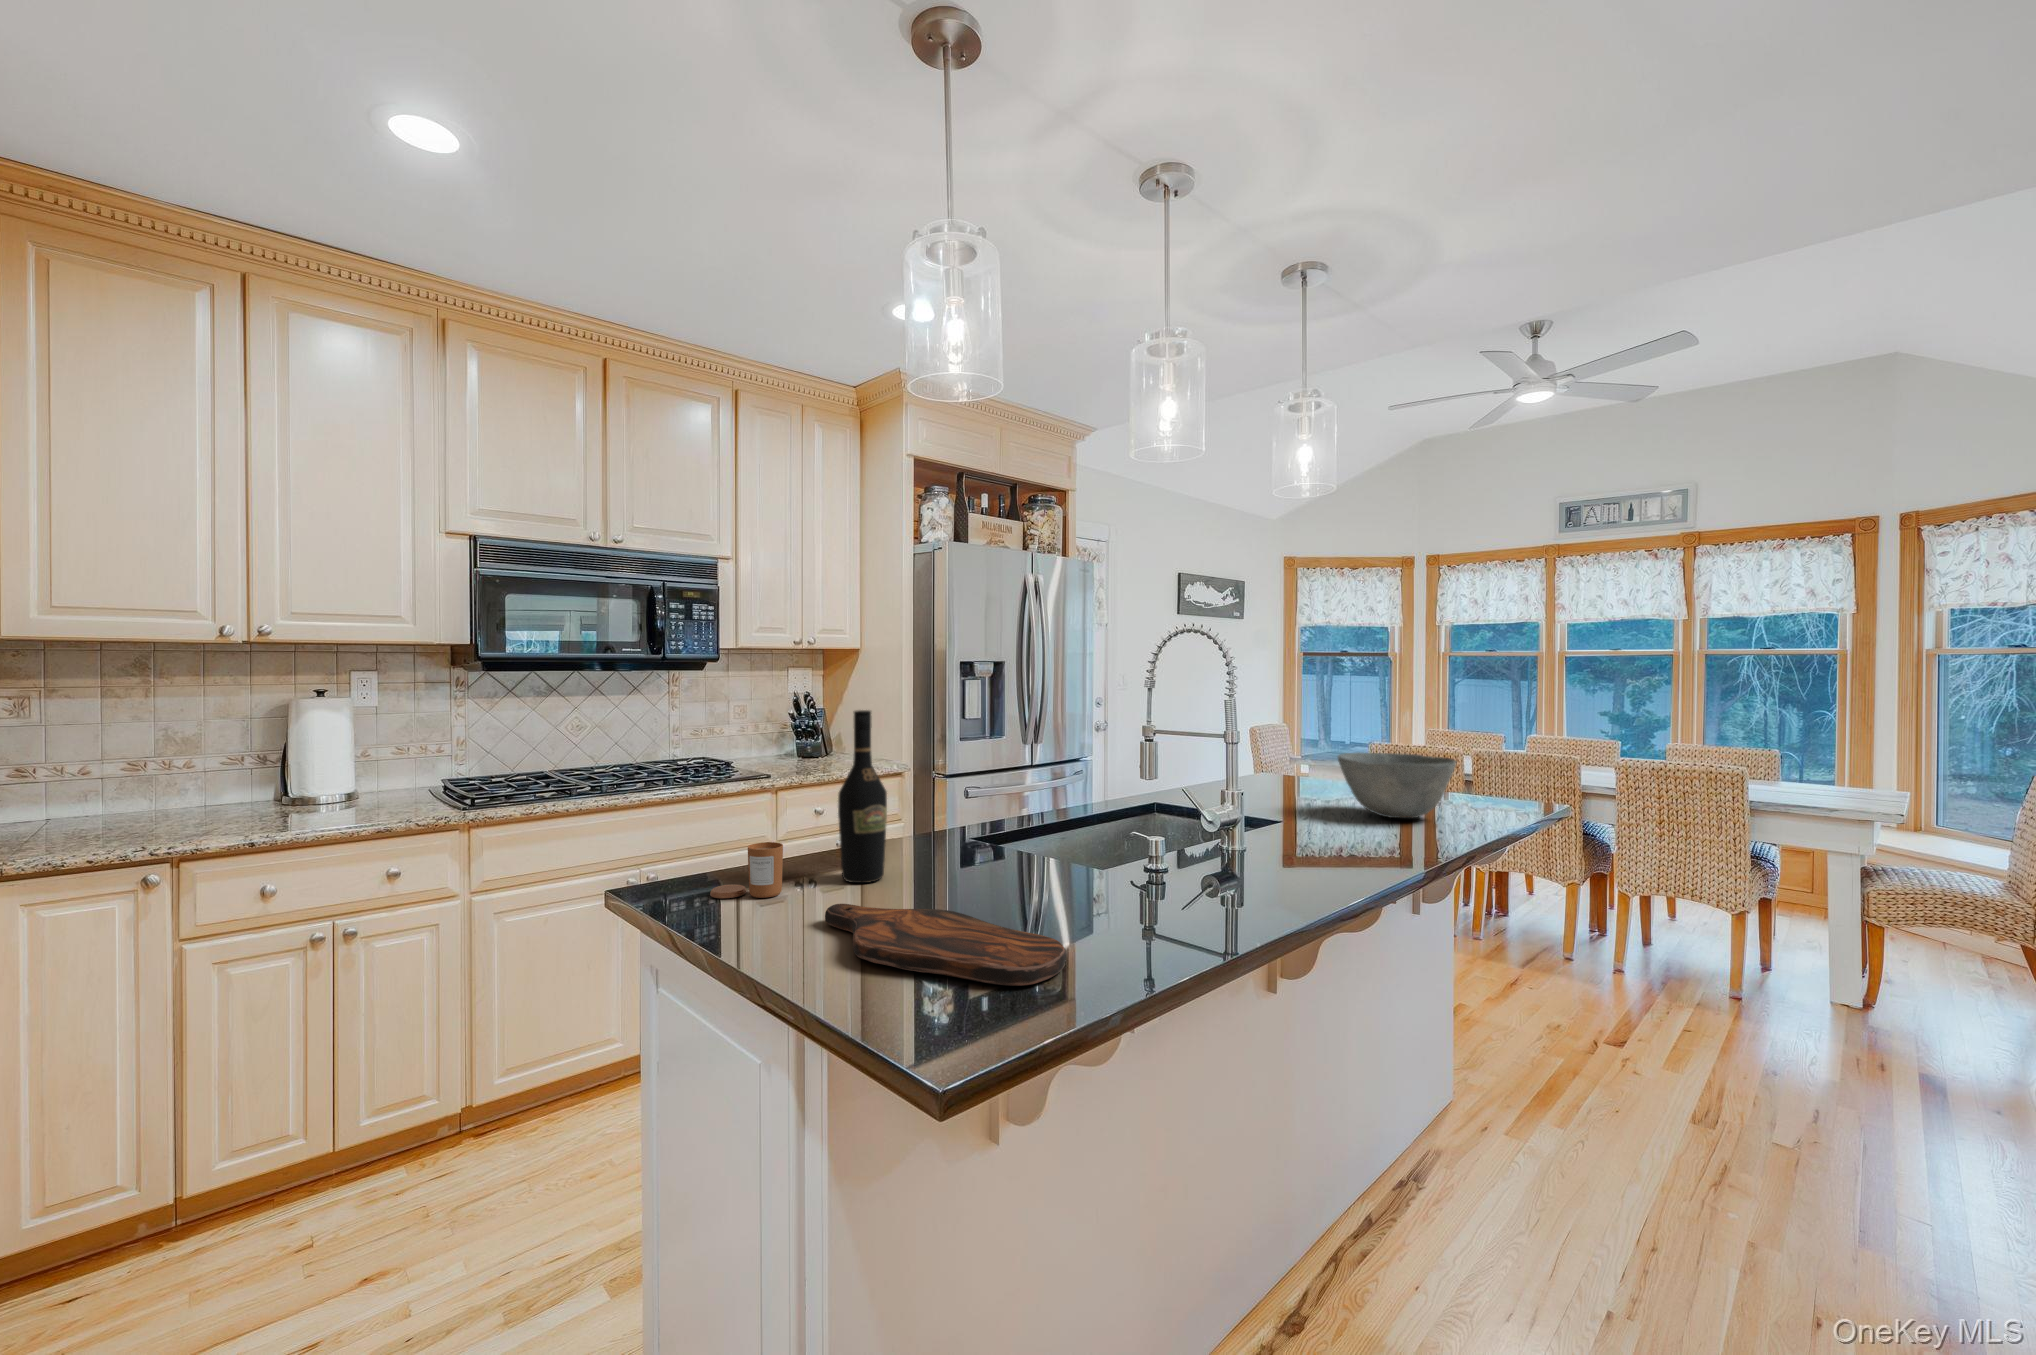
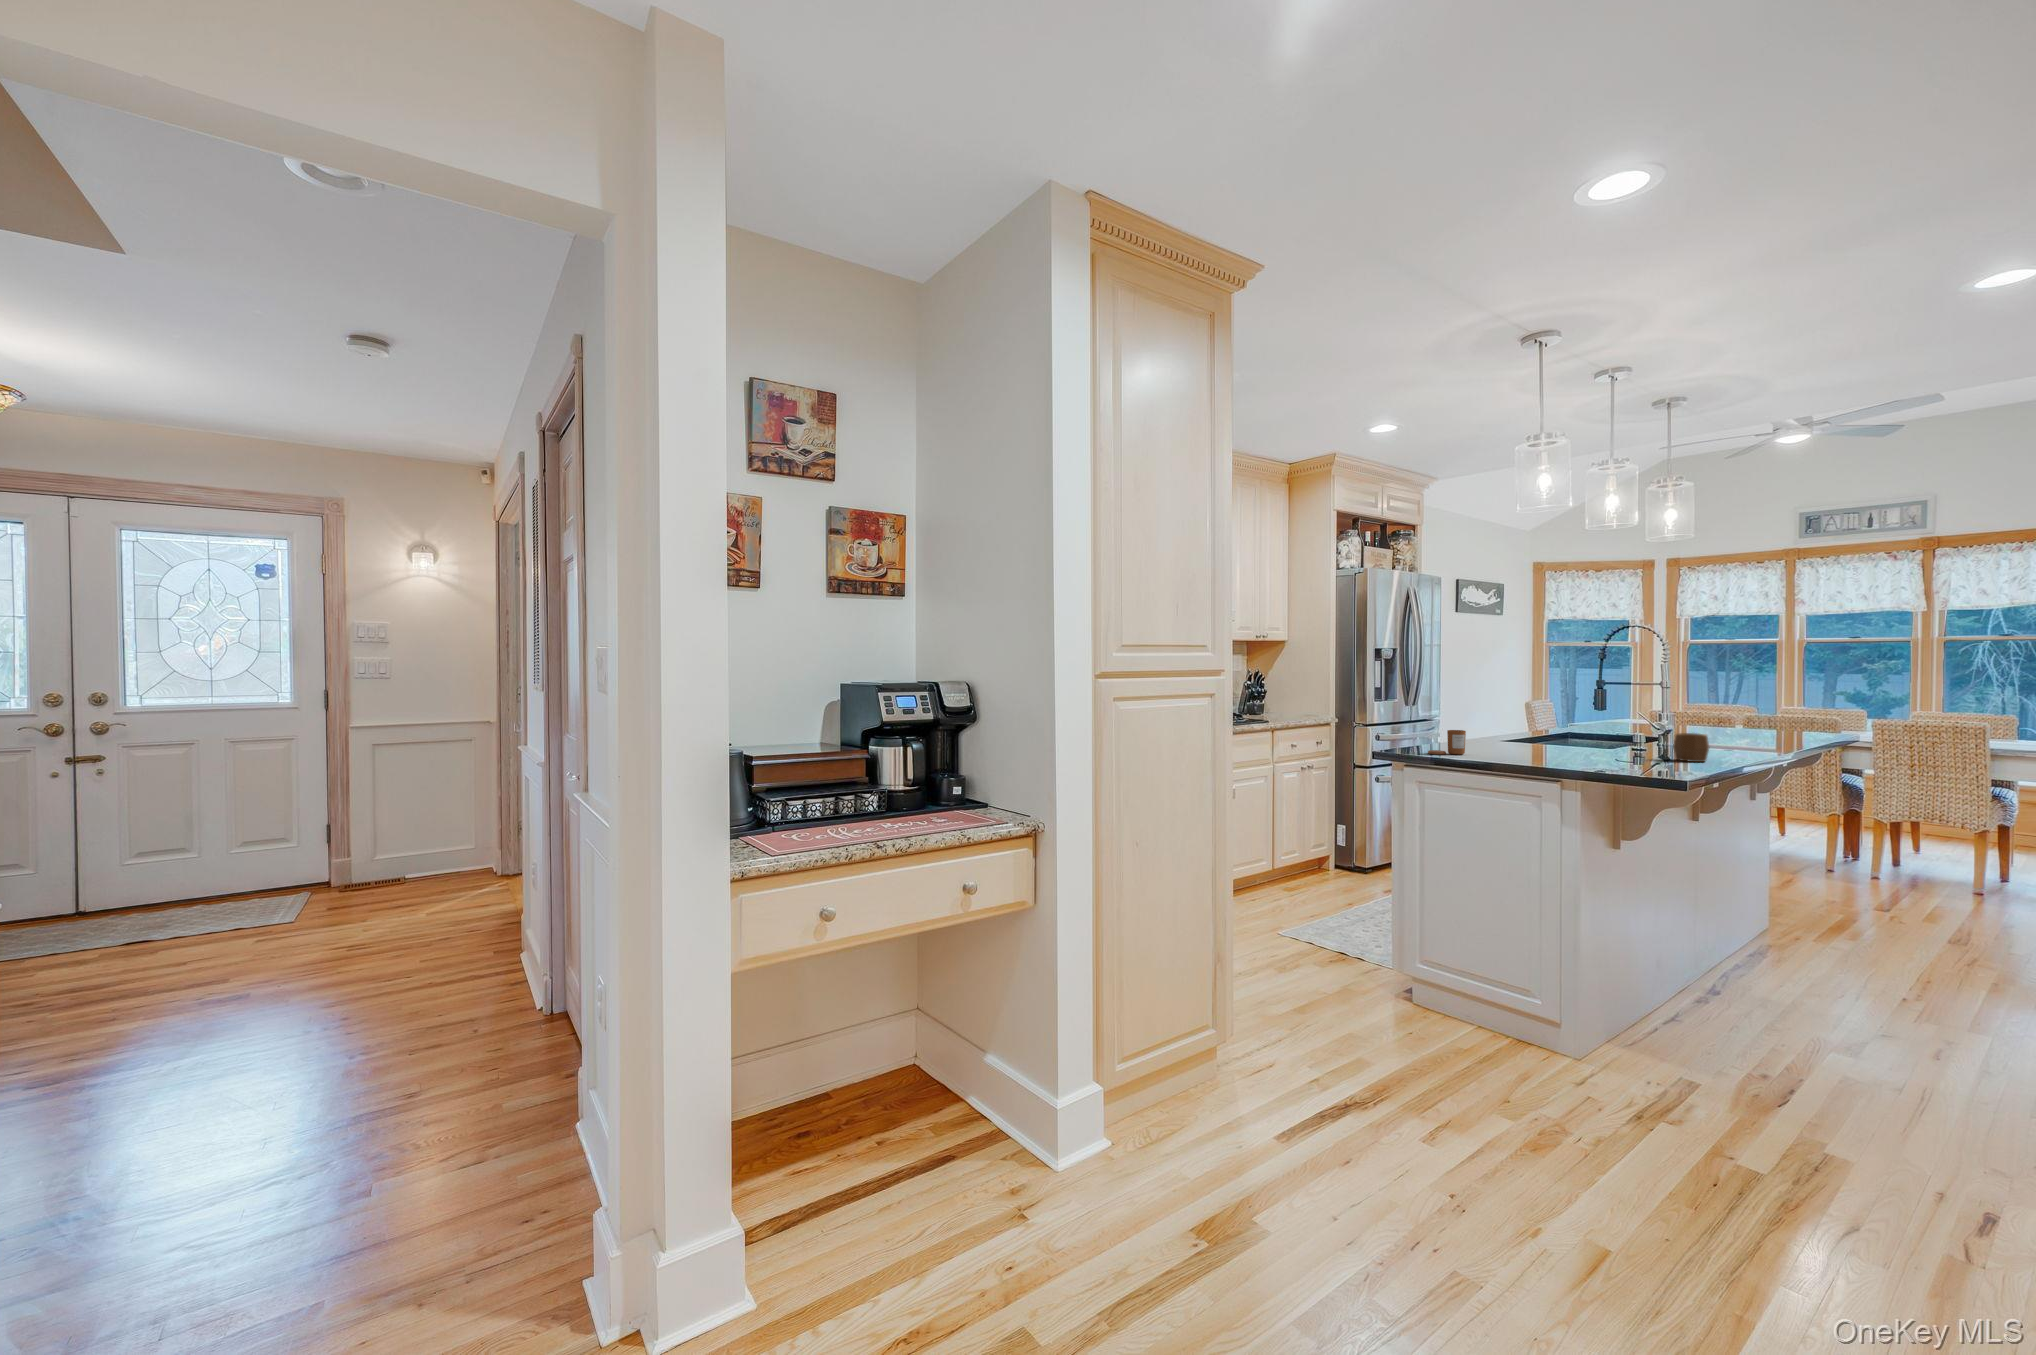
wine bottle: present [838,710,887,883] -> none [1475,667,1502,752]
bowl: present [1338,753,1456,818] -> none [1703,701,1791,739]
mug: none [1154,853,1223,922] -> present [1673,733,1710,762]
cutting board: present [825,904,1066,986] -> none [1518,752,1672,771]

